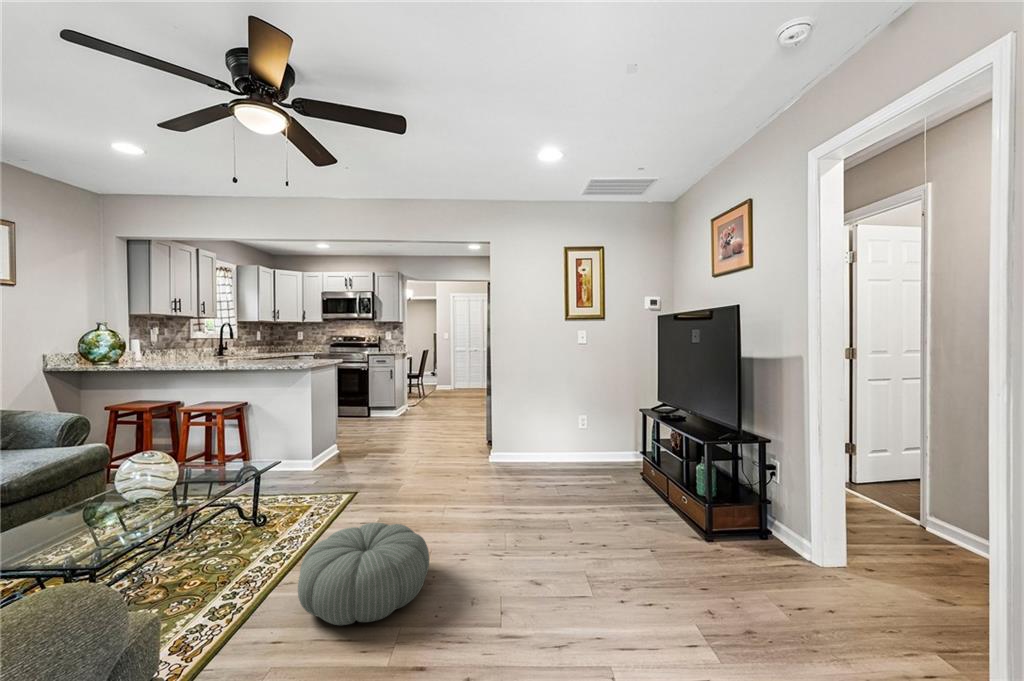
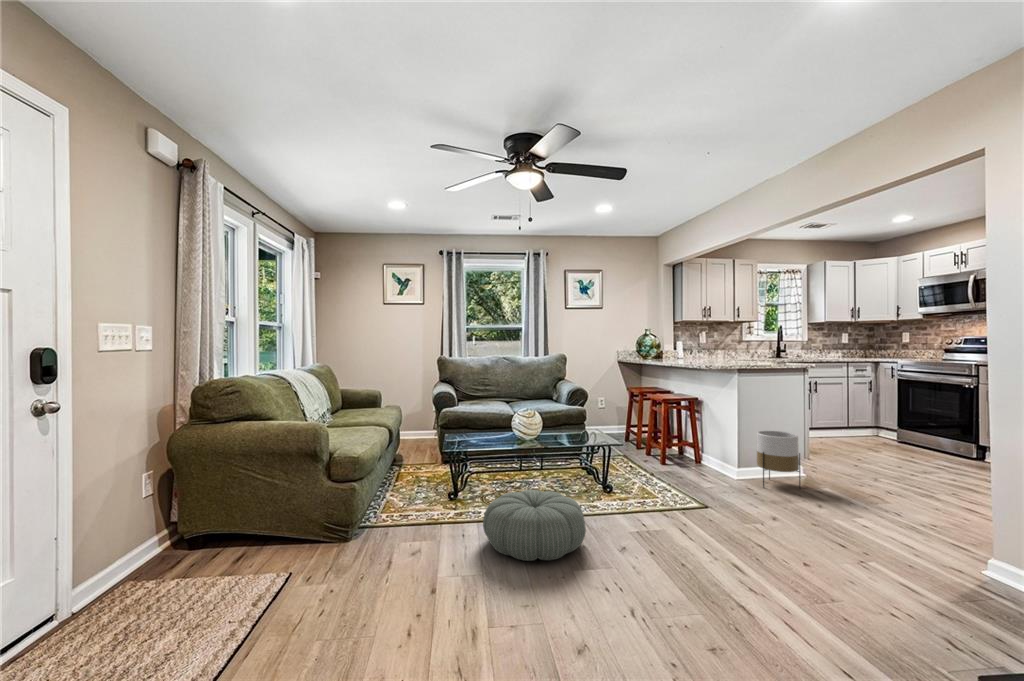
planter: none [324,416,357,467] -> present [757,431,801,488]

